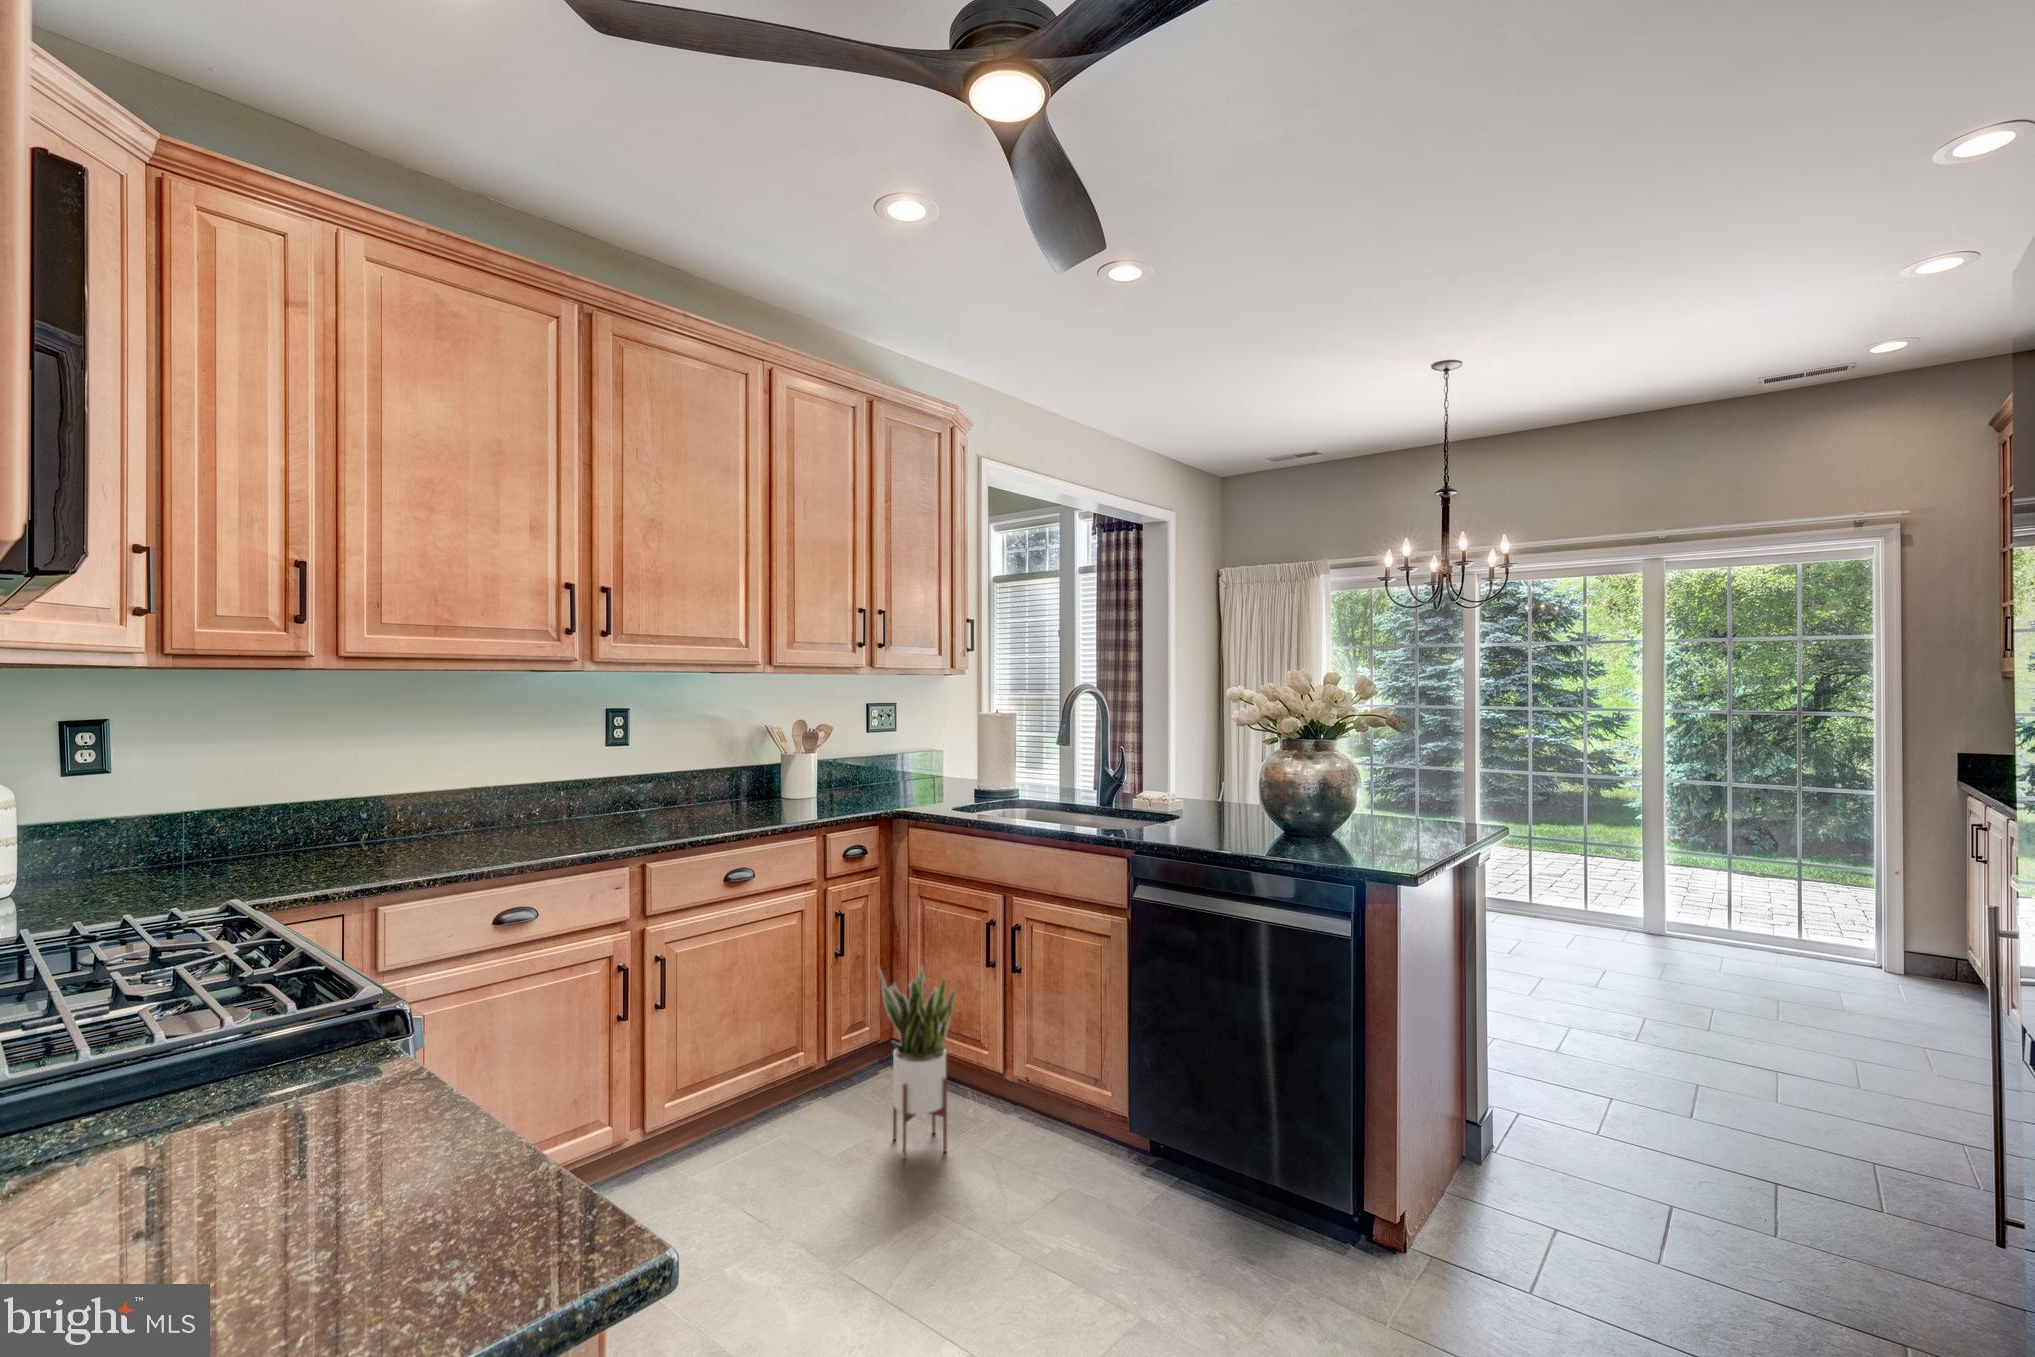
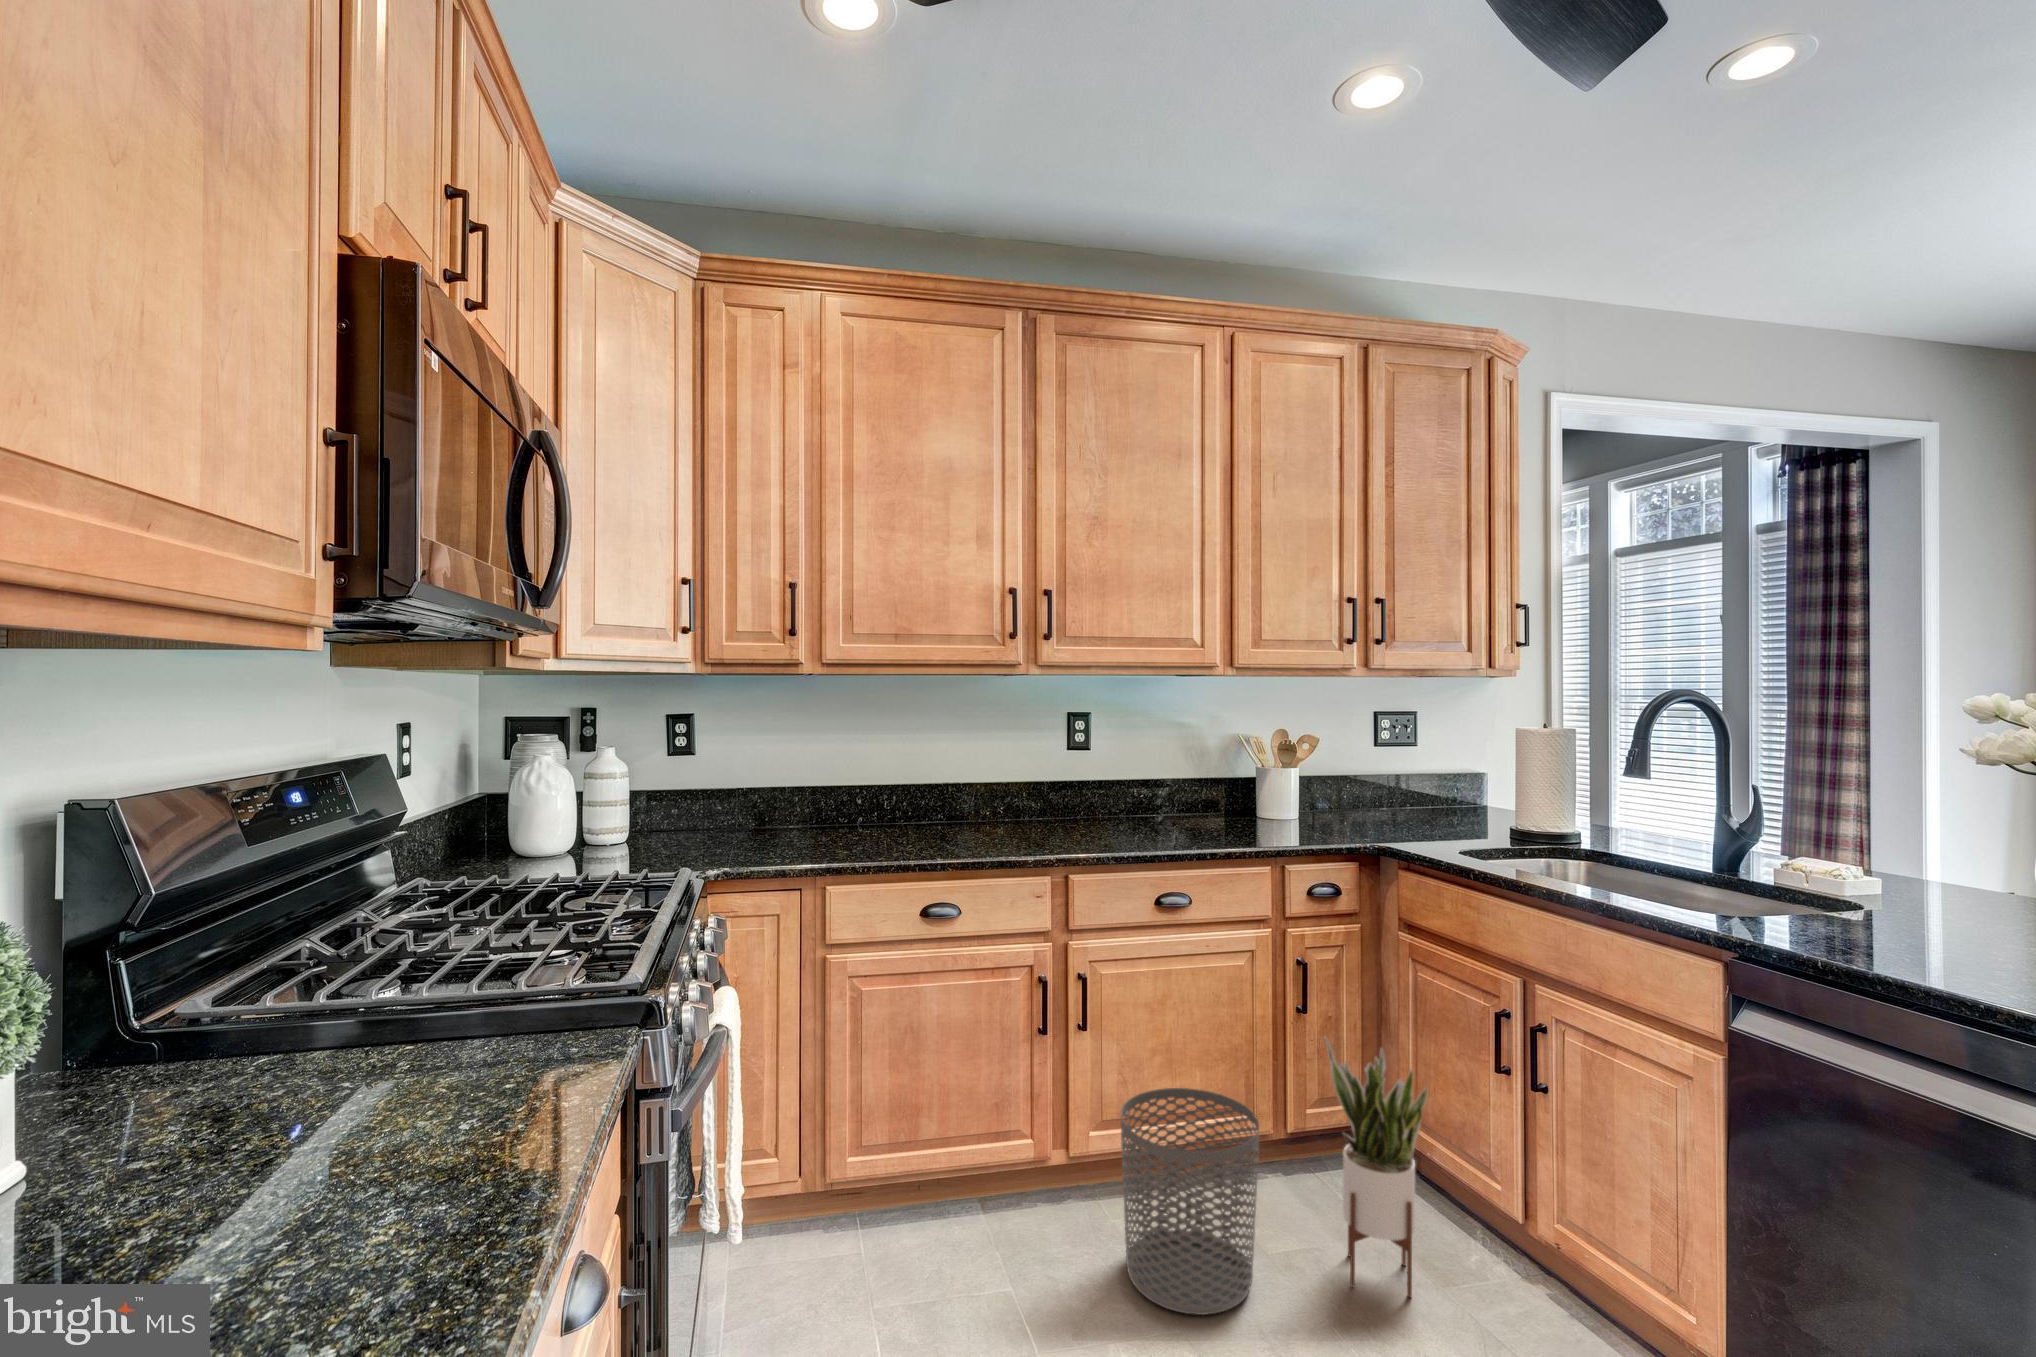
waste bin: none [717,1035,840,1224] -> present [1121,1088,1259,1315]

